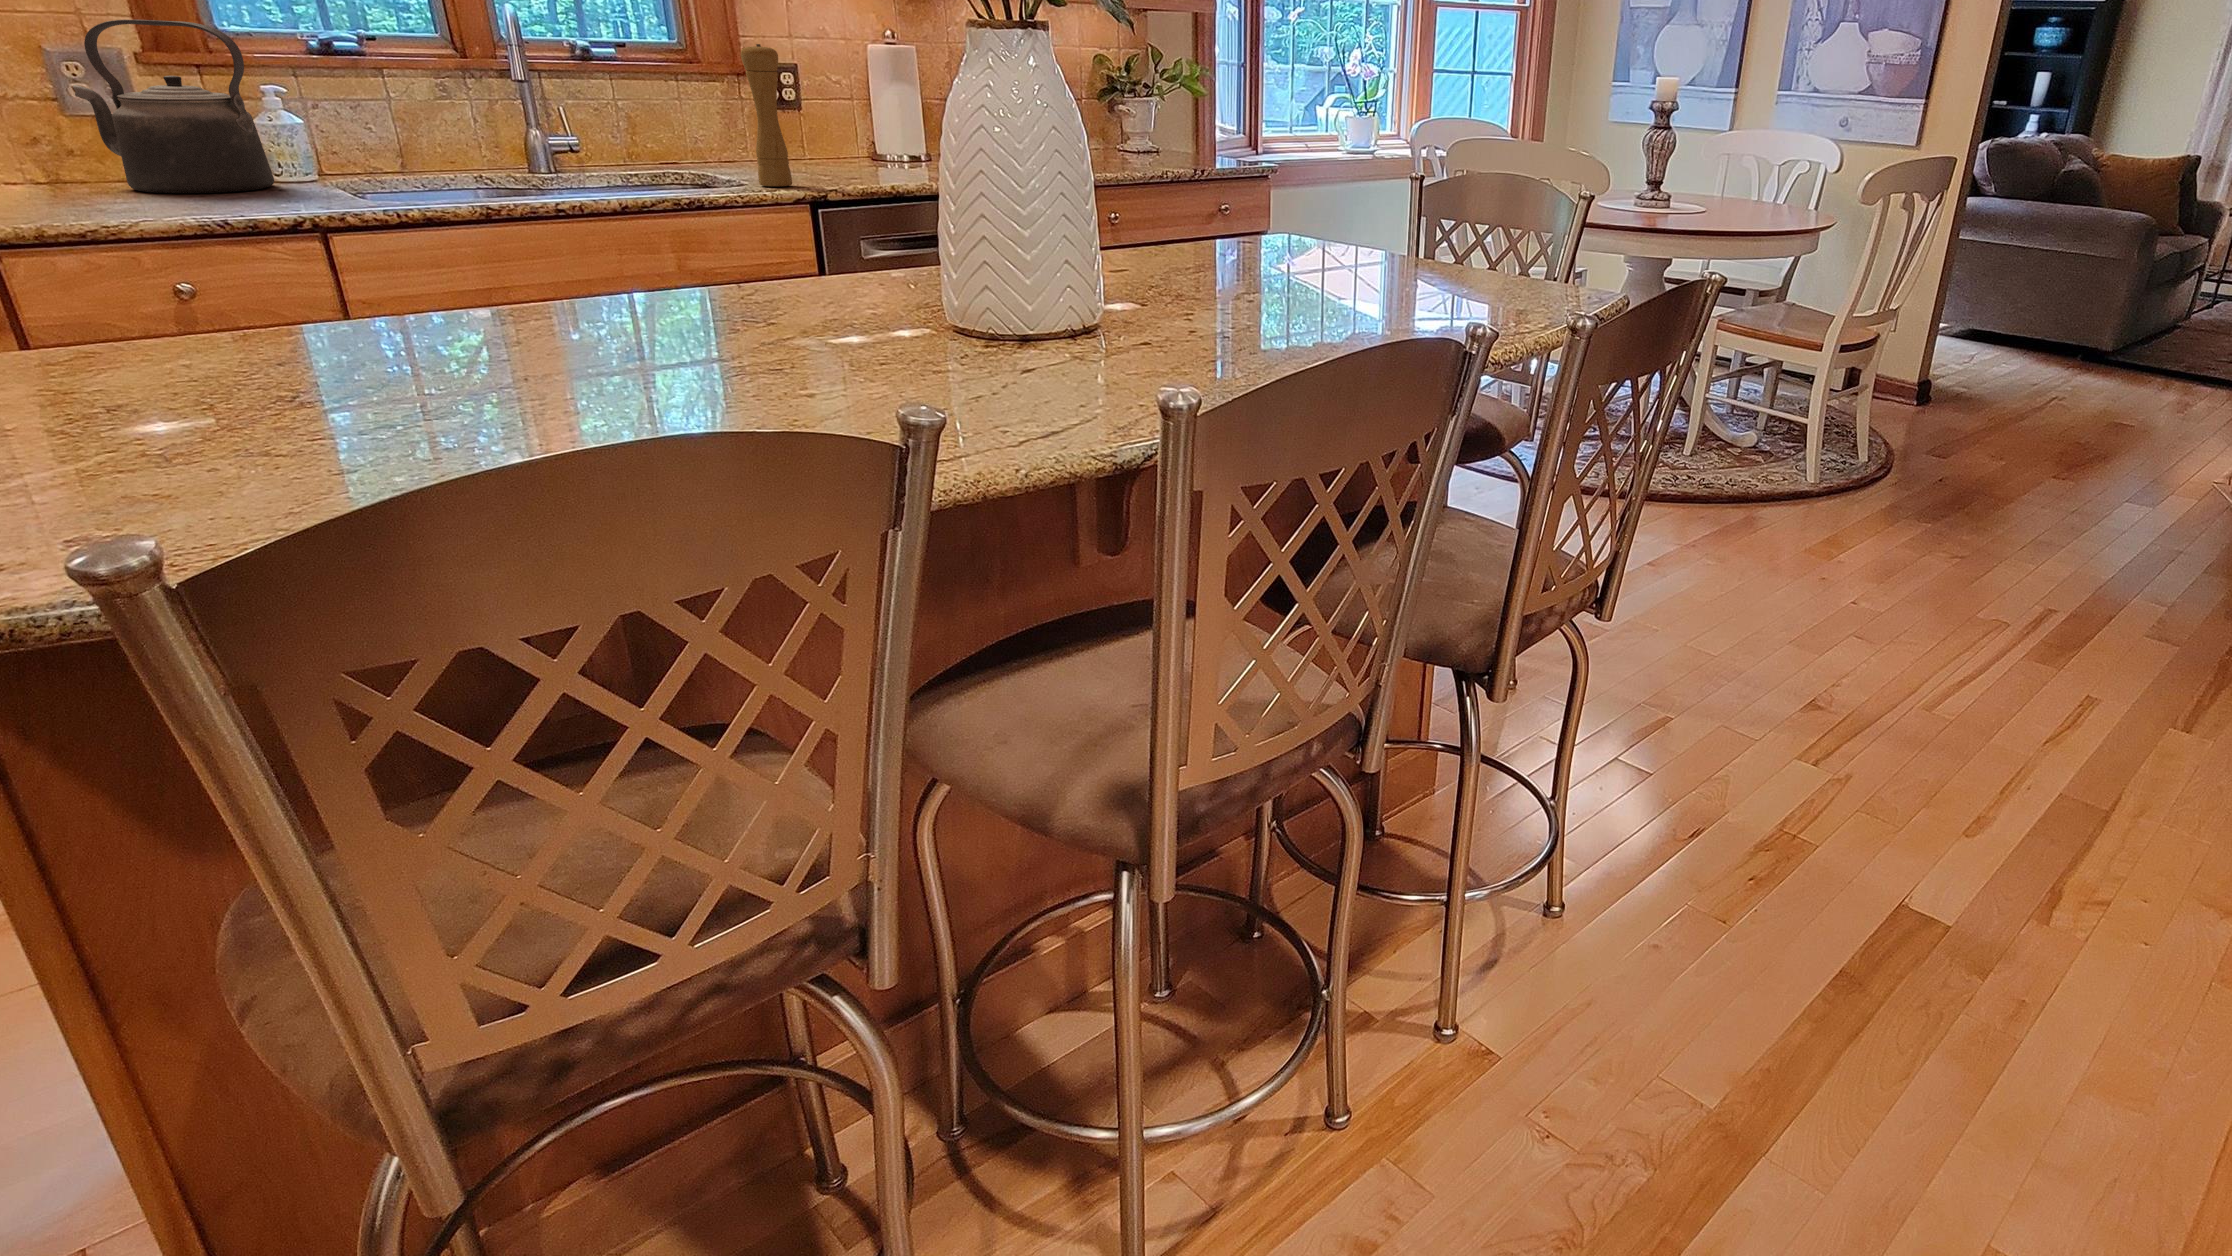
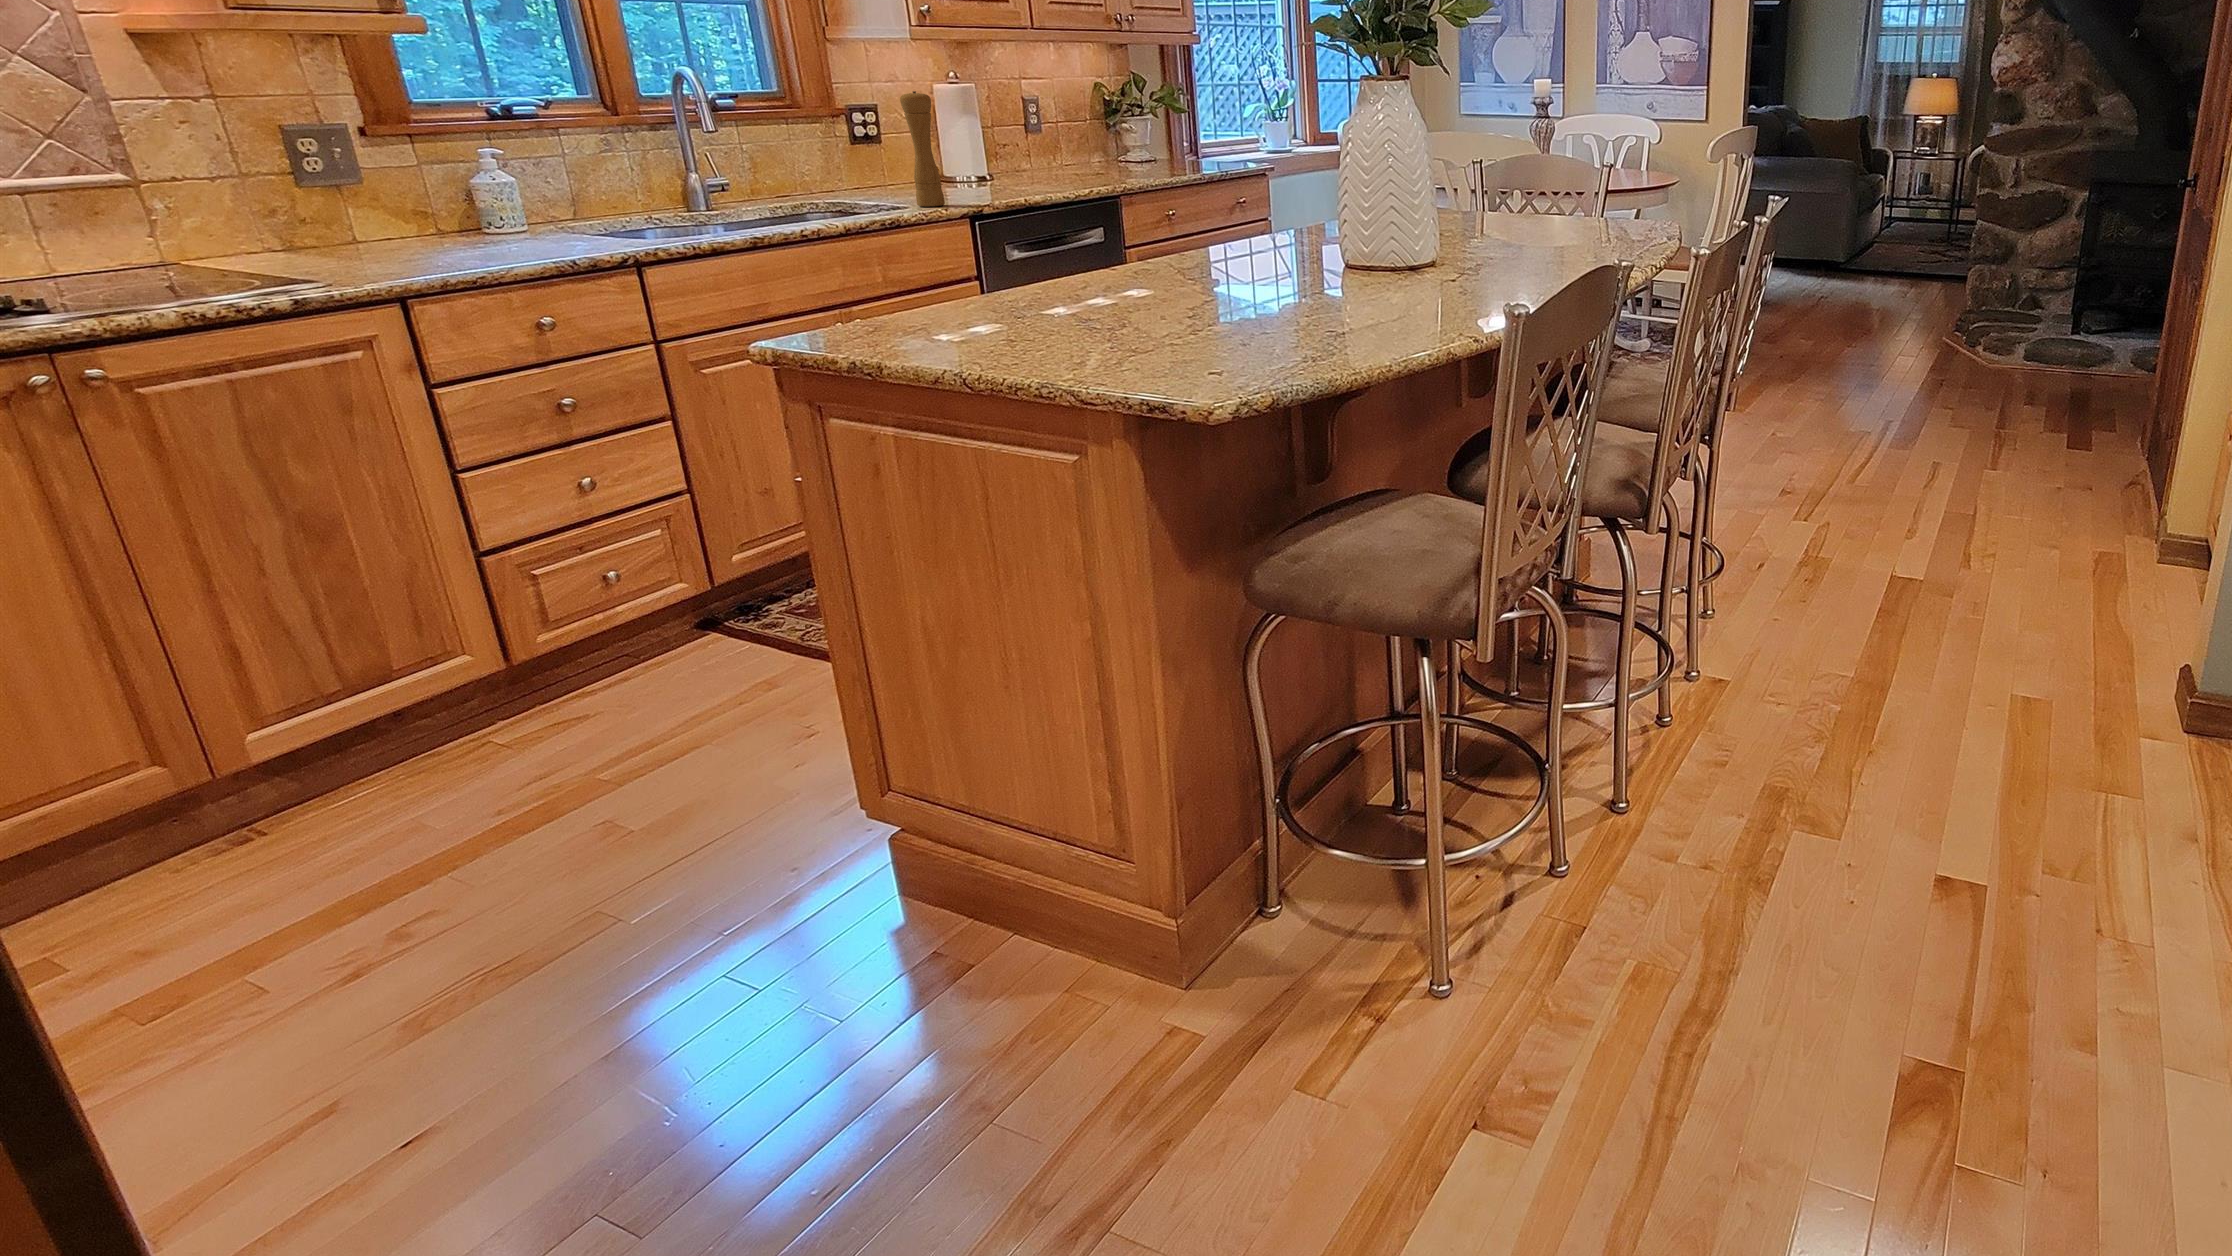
kettle: present [73,20,274,193] -> none [322,98,511,248]

